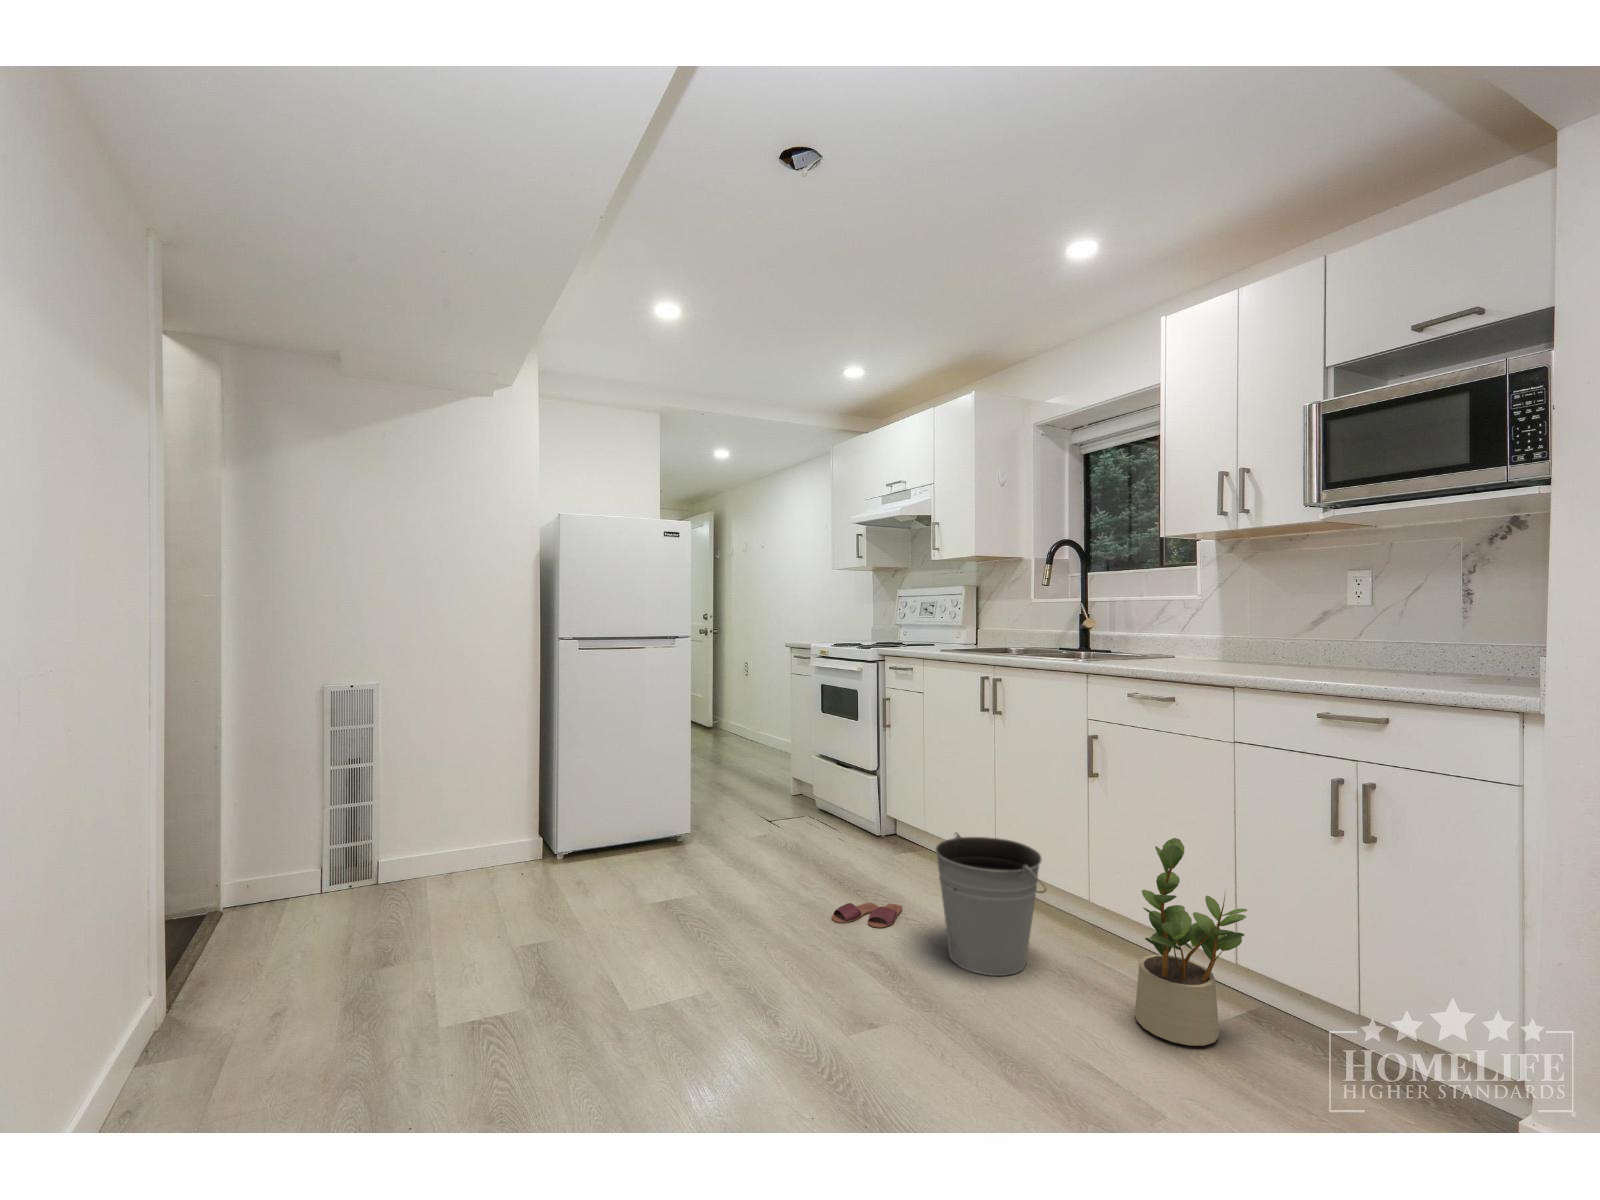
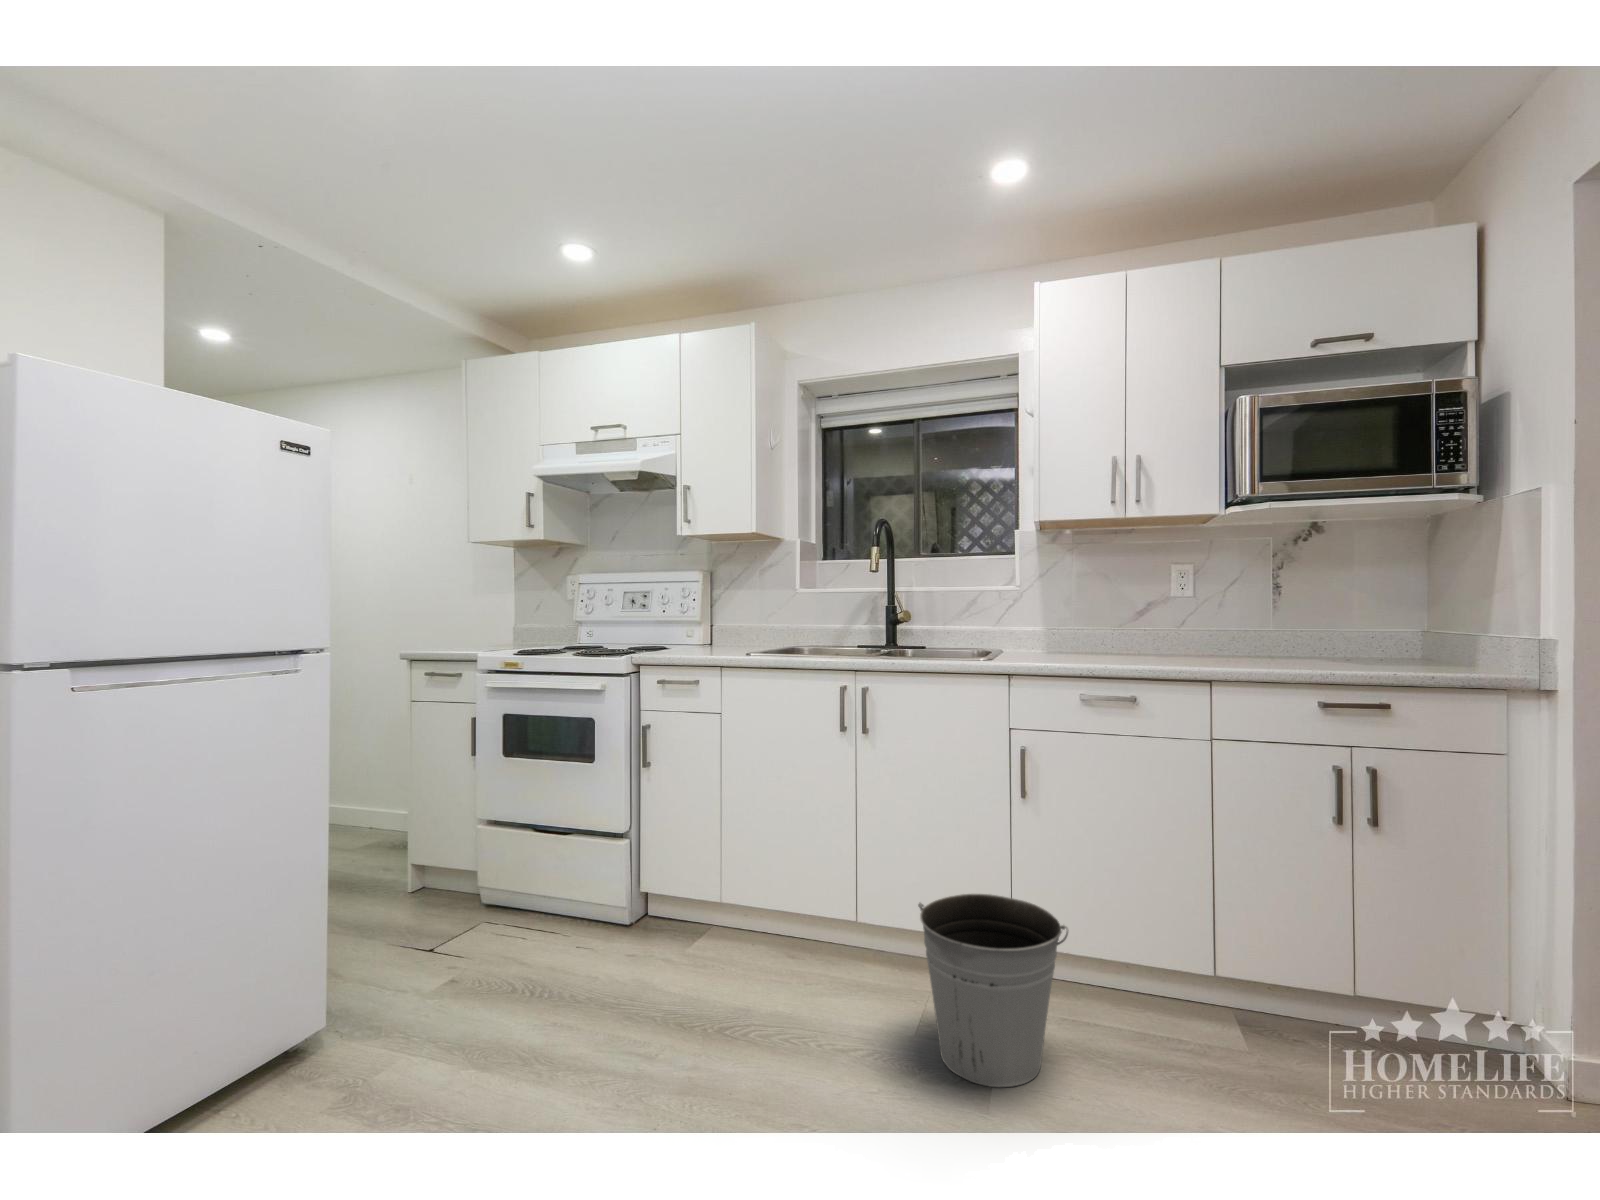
potted plant: present [1135,838,1247,1046] -> none [1173,850,1283,1078]
slippers: present [832,903,902,928] -> none [758,1025,842,1093]

